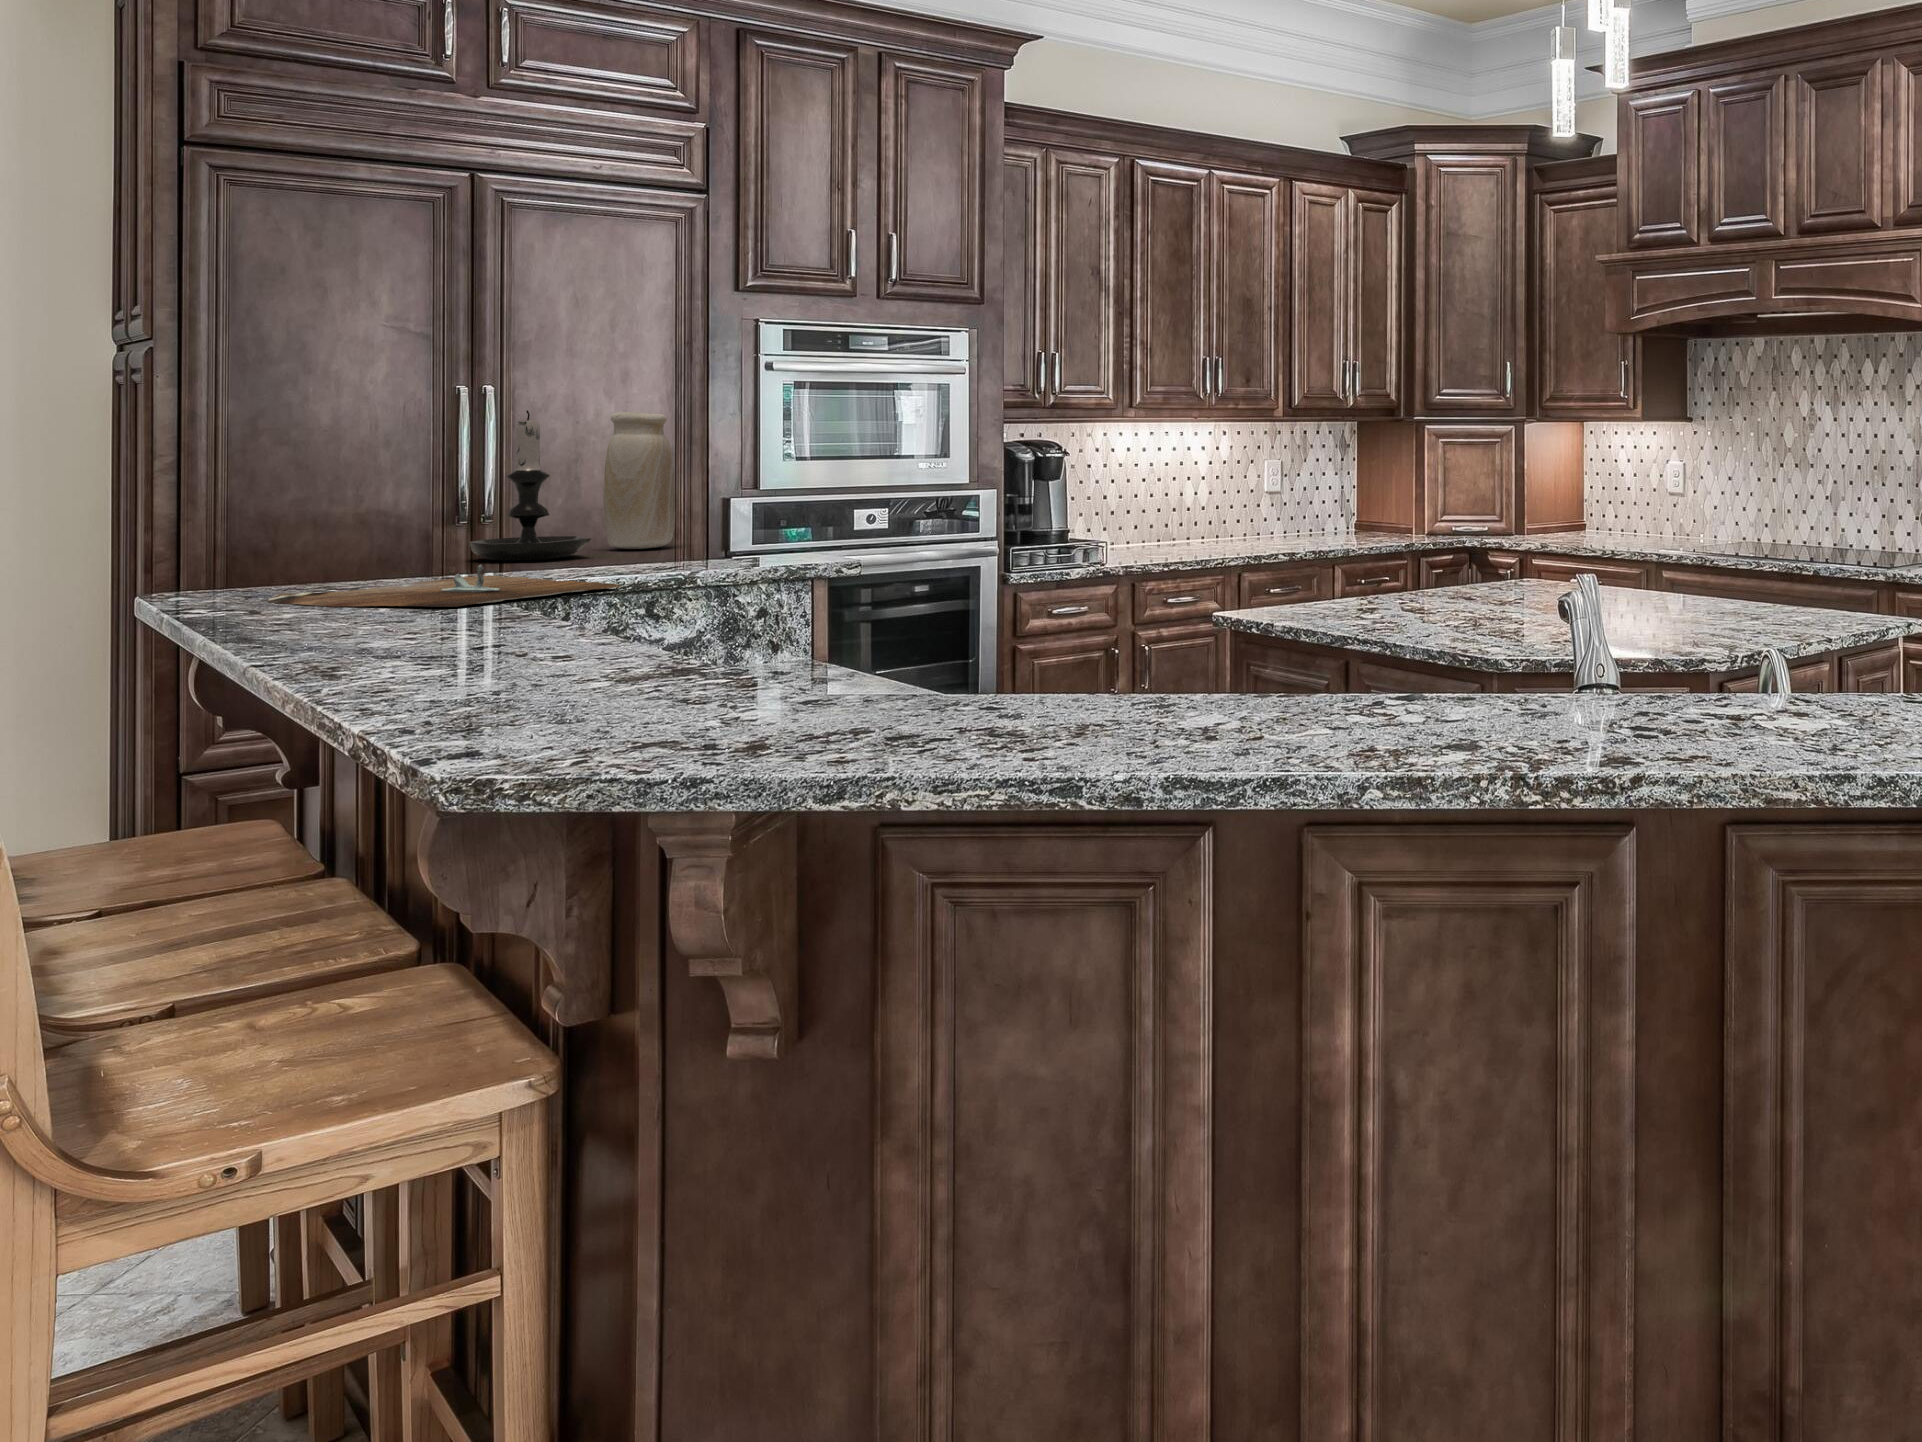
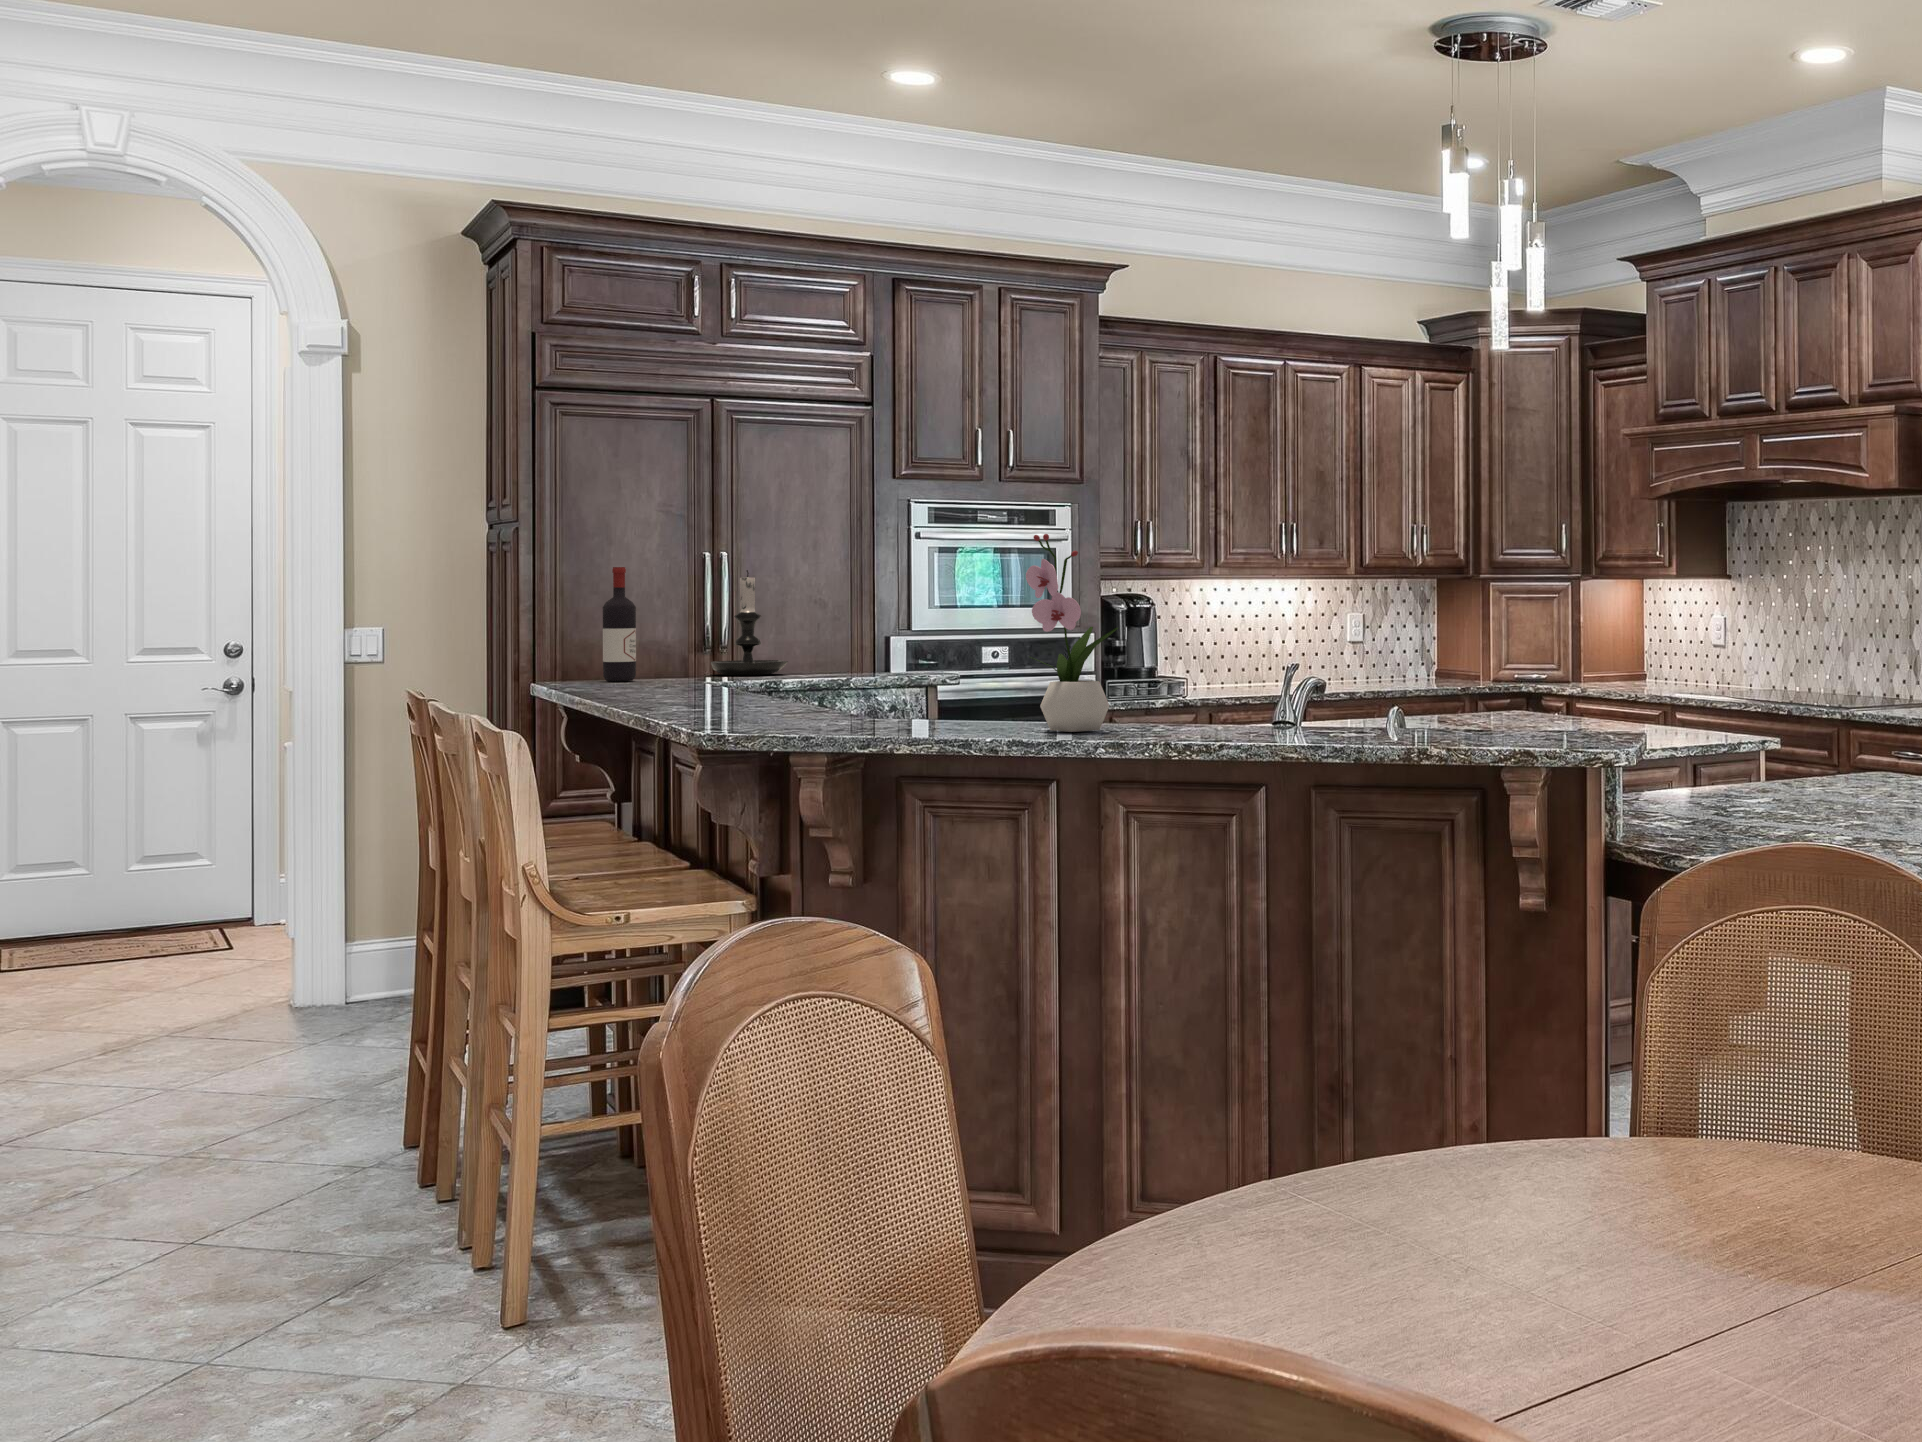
flower arrangement: none [1181,333,1371,768] -> present [1026,534,1118,732]
wine bottle: none [277,406,337,583] -> present [603,567,636,681]
vase: present [603,412,675,549] -> none [797,572,845,671]
cutting board: present [268,565,620,607] -> none [606,668,805,690]

